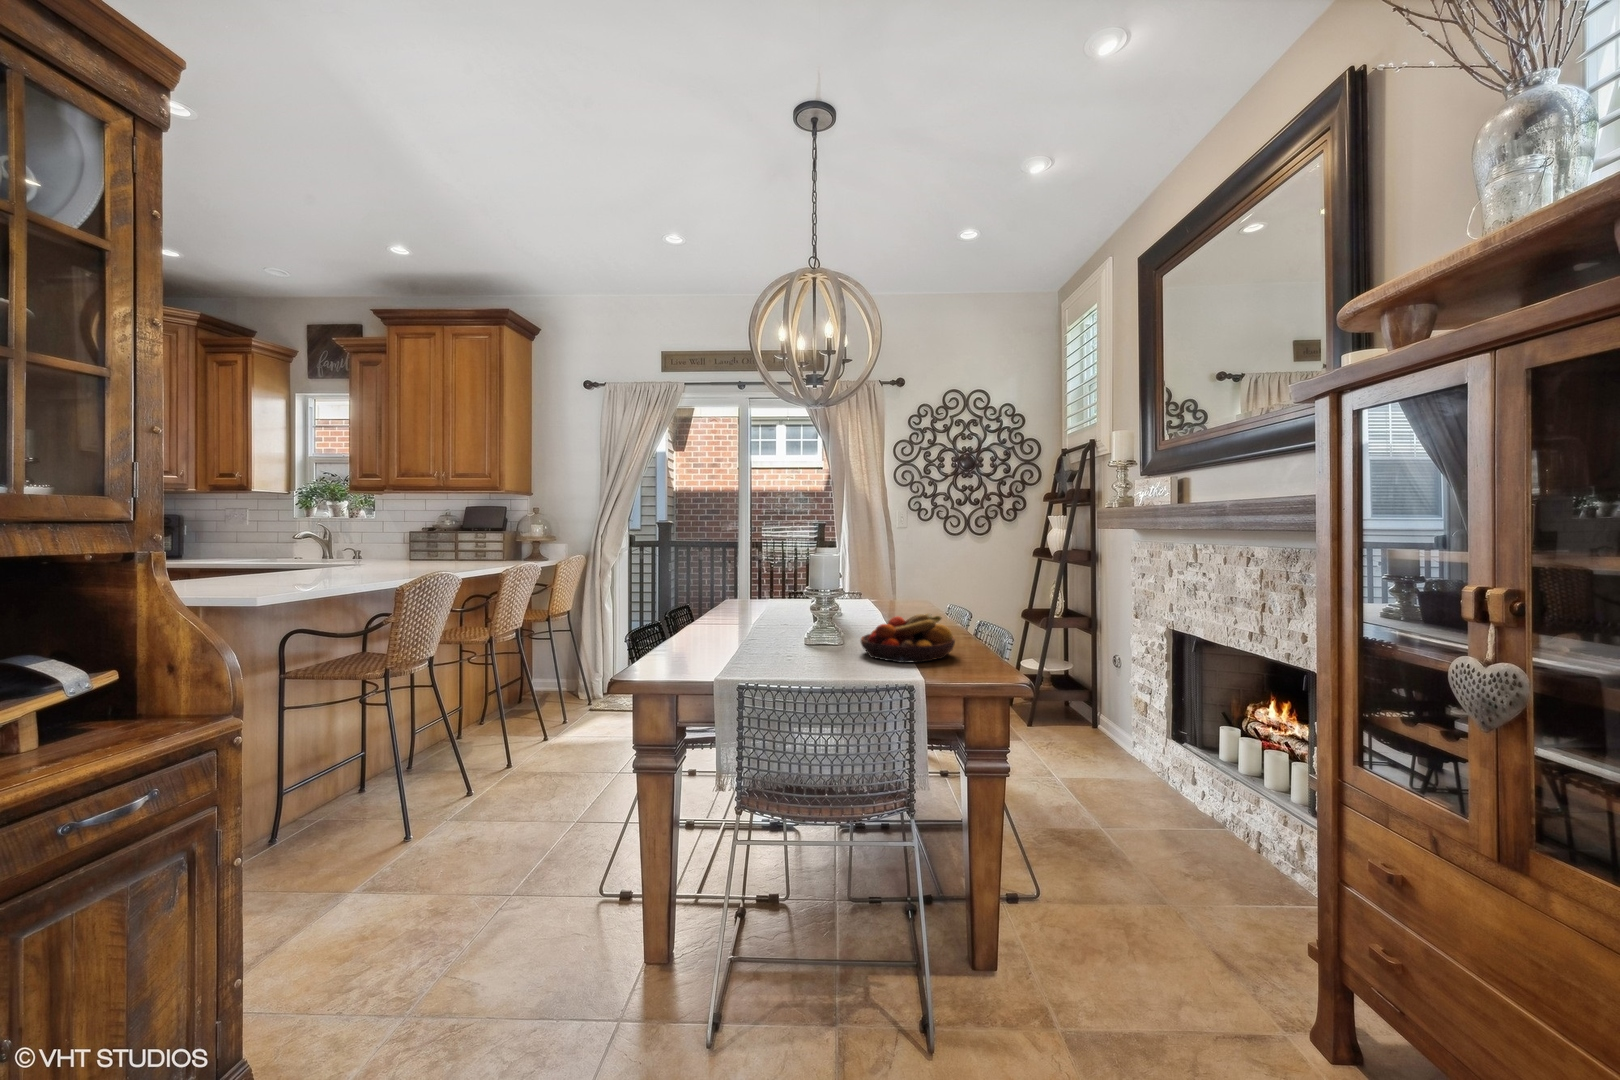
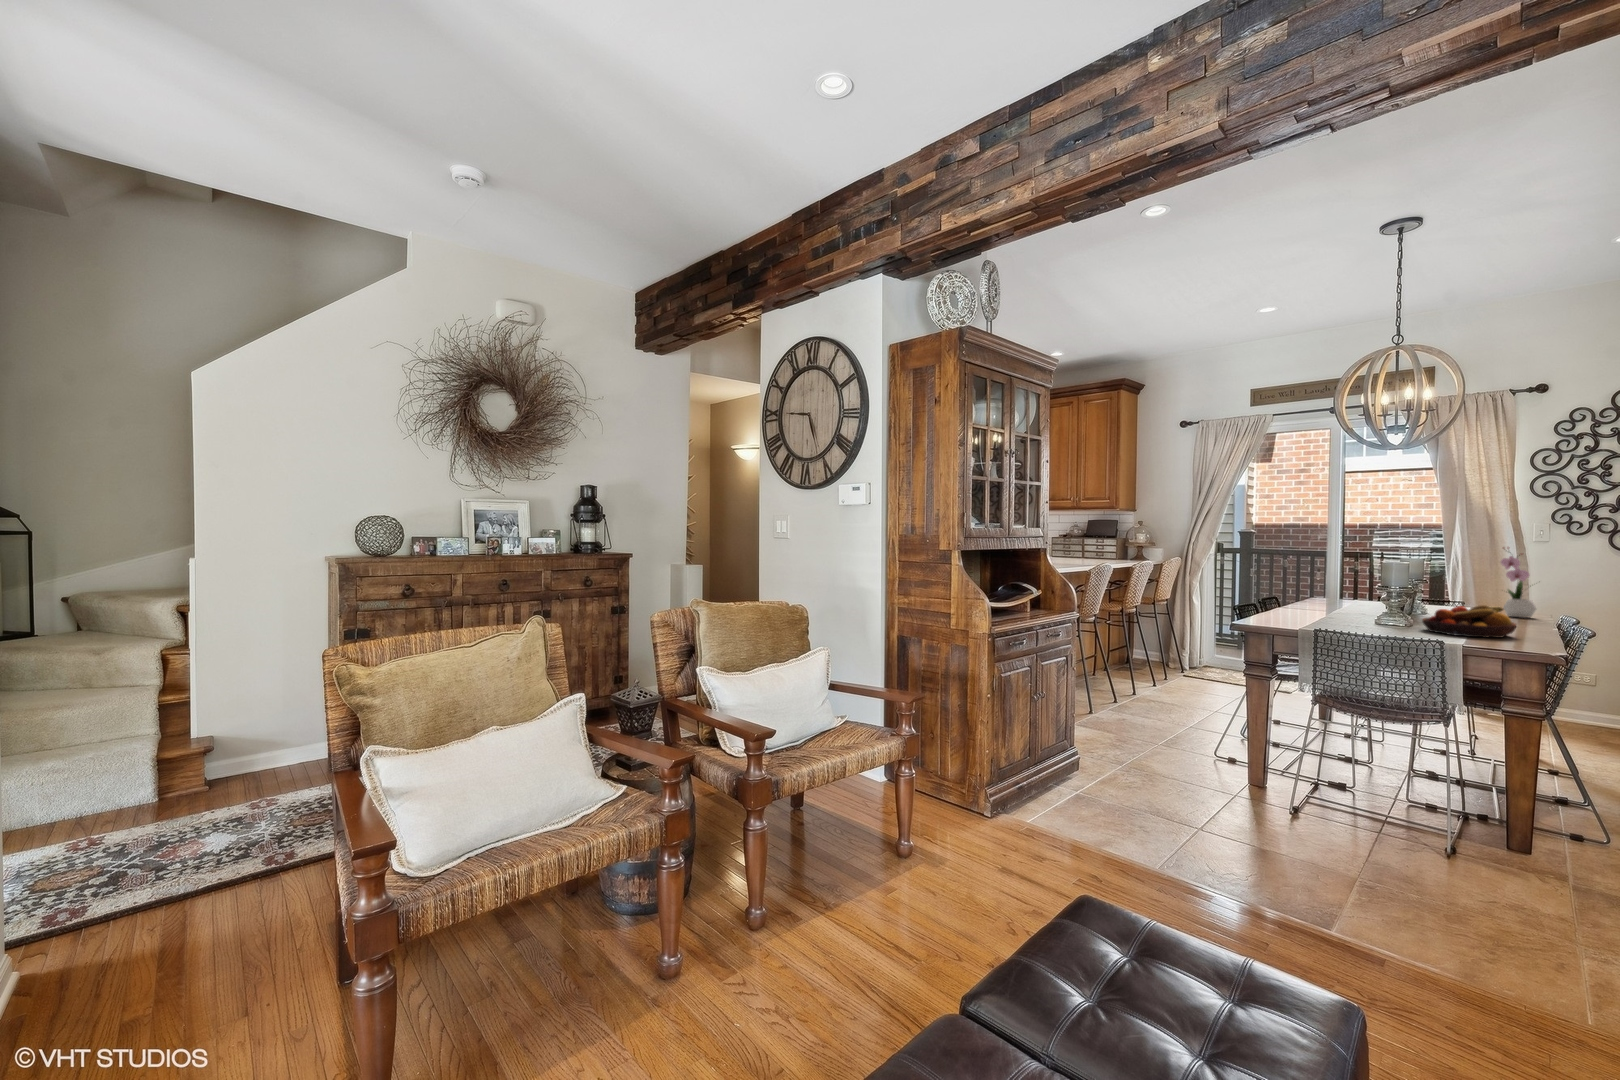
flower arrangement: none [905,535,936,616] -> present [1501,547,1536,618]

